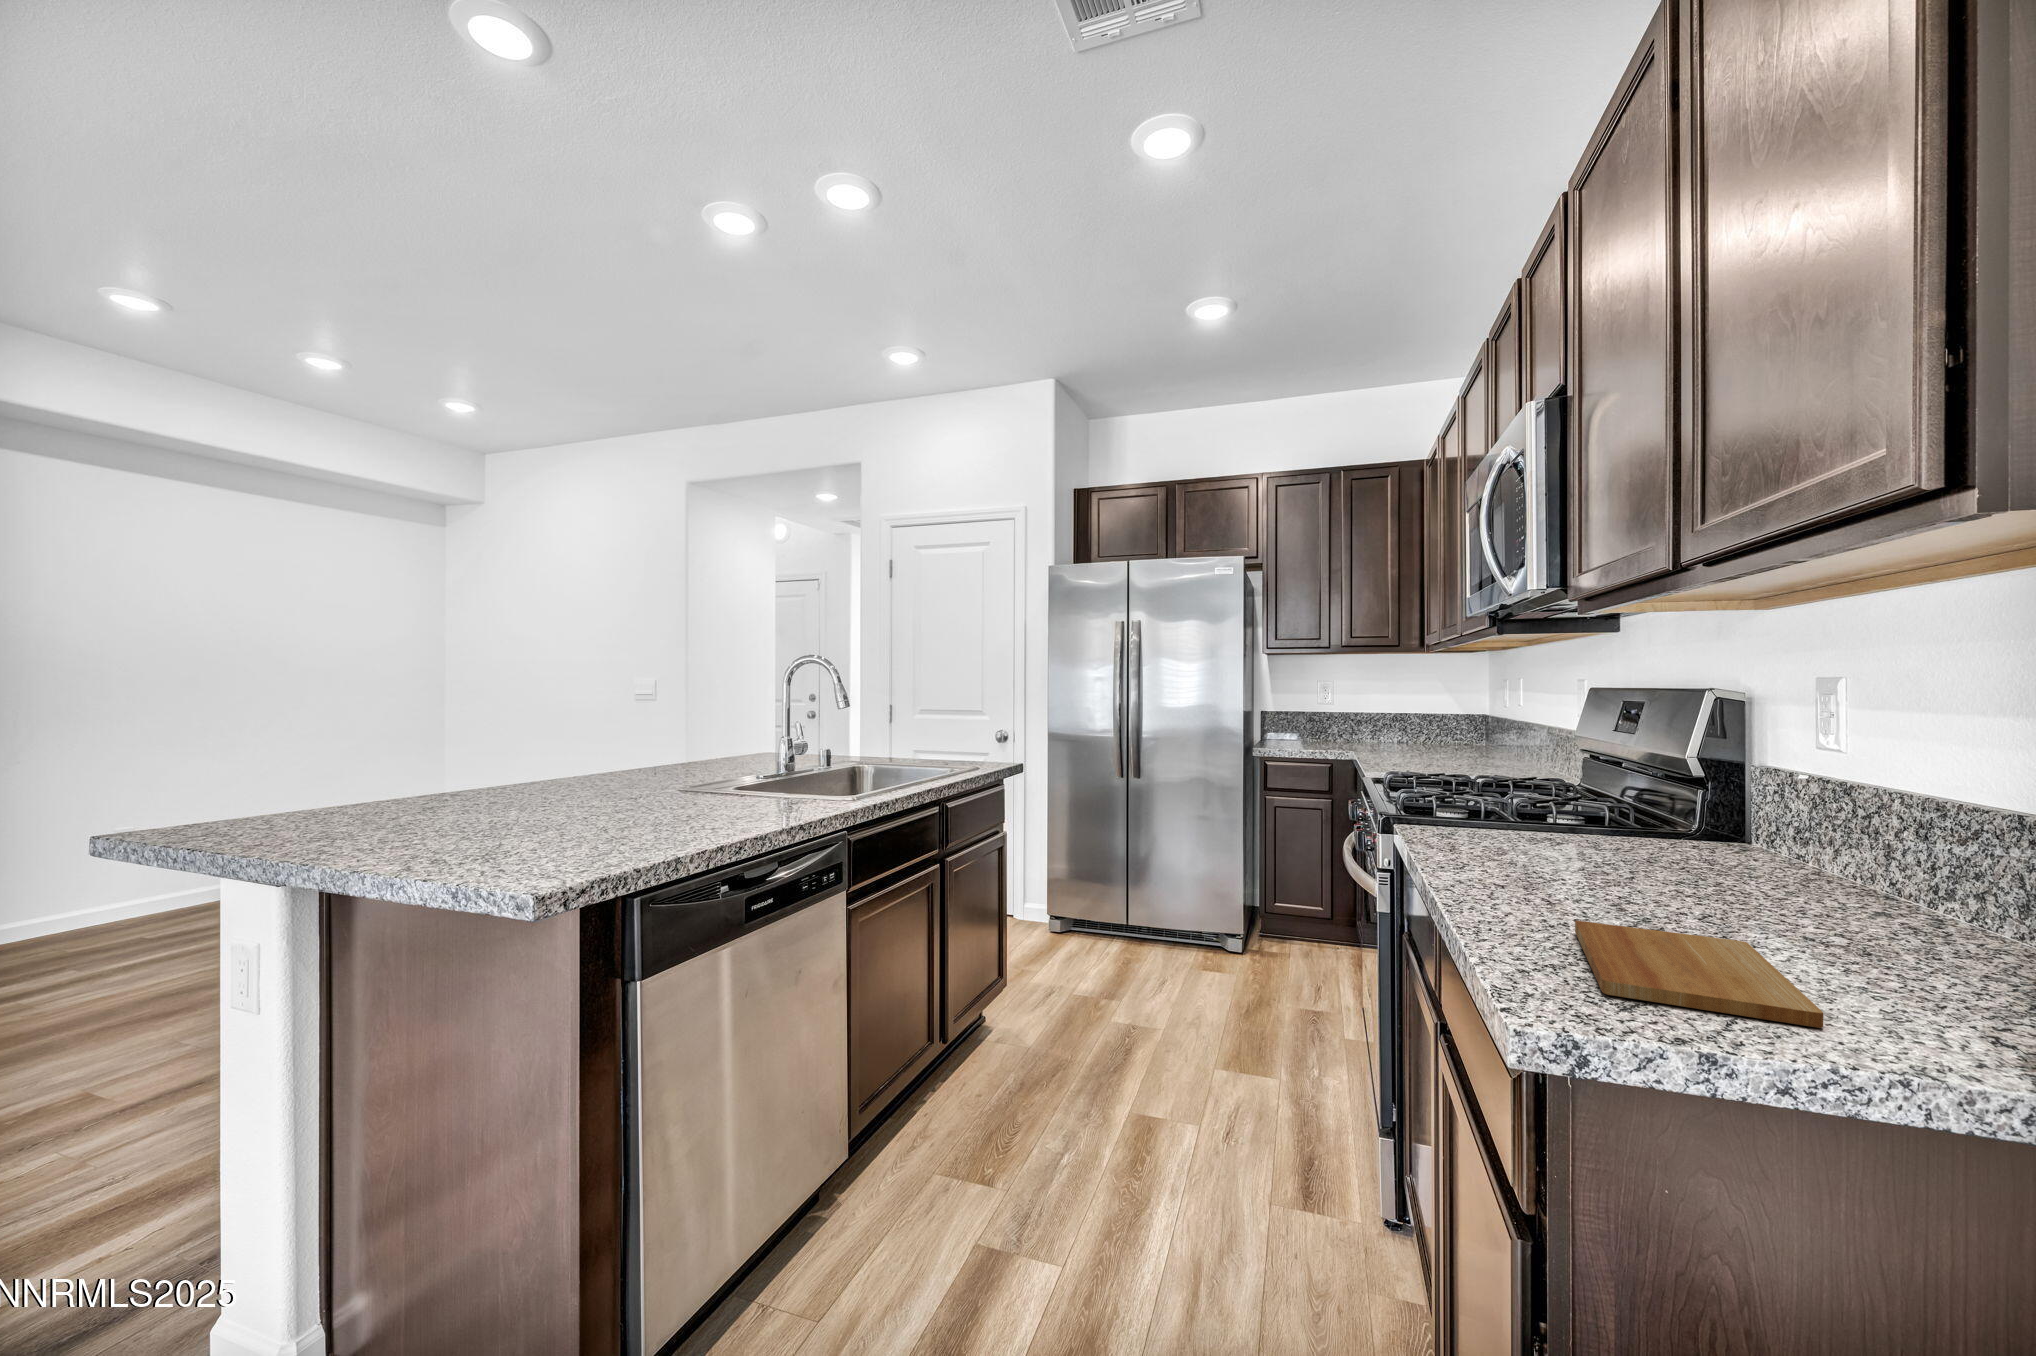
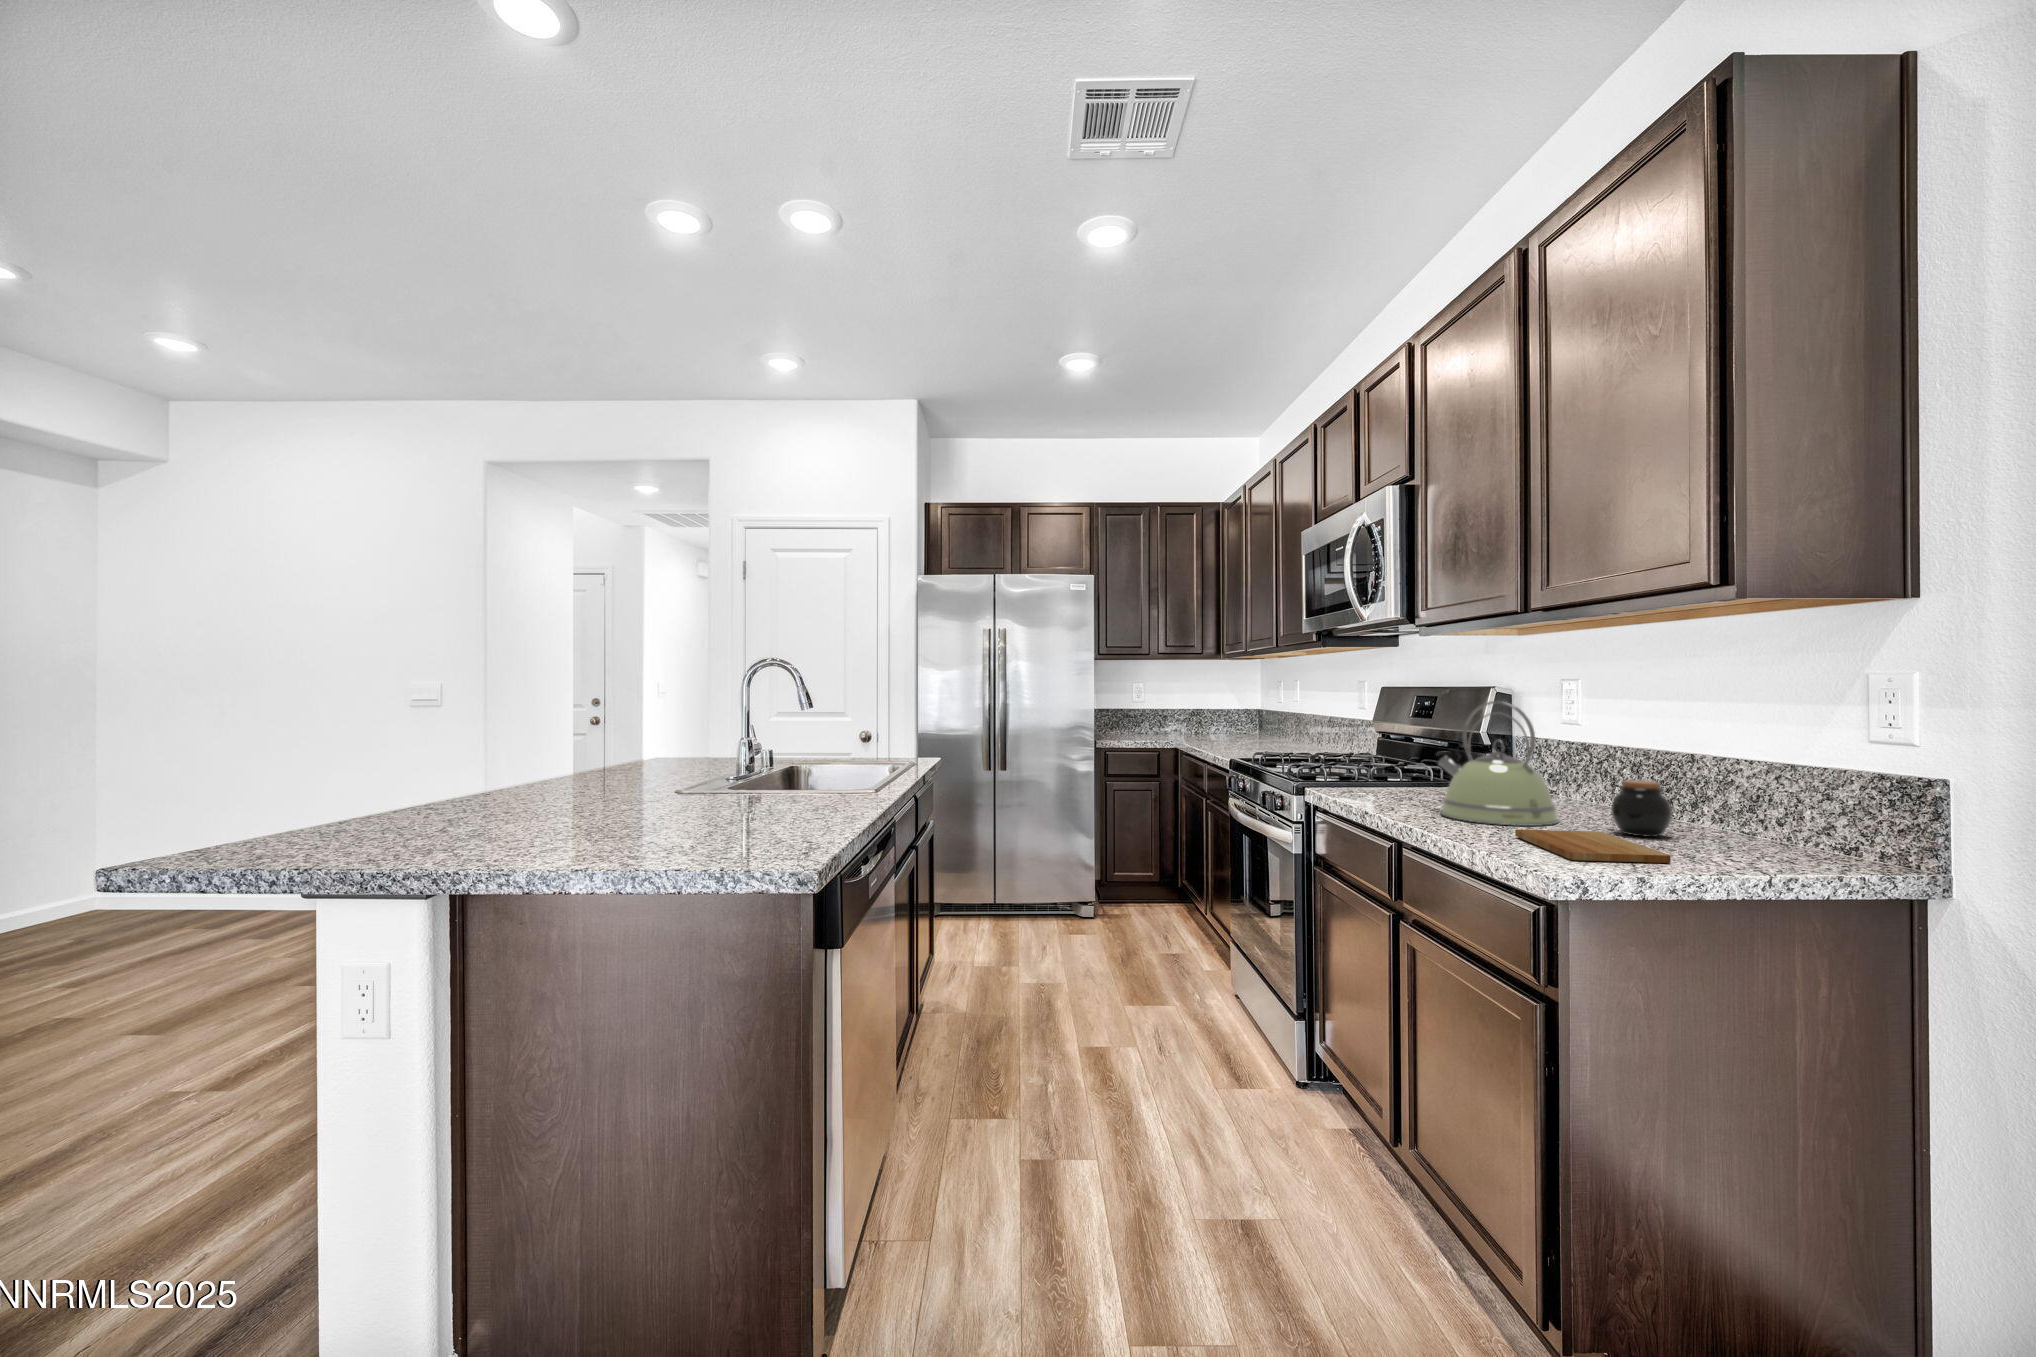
kettle: none [1515,706,1719,916] -> present [1437,701,1559,826]
jar: none [1793,852,1920,963] -> present [1611,780,1672,837]

